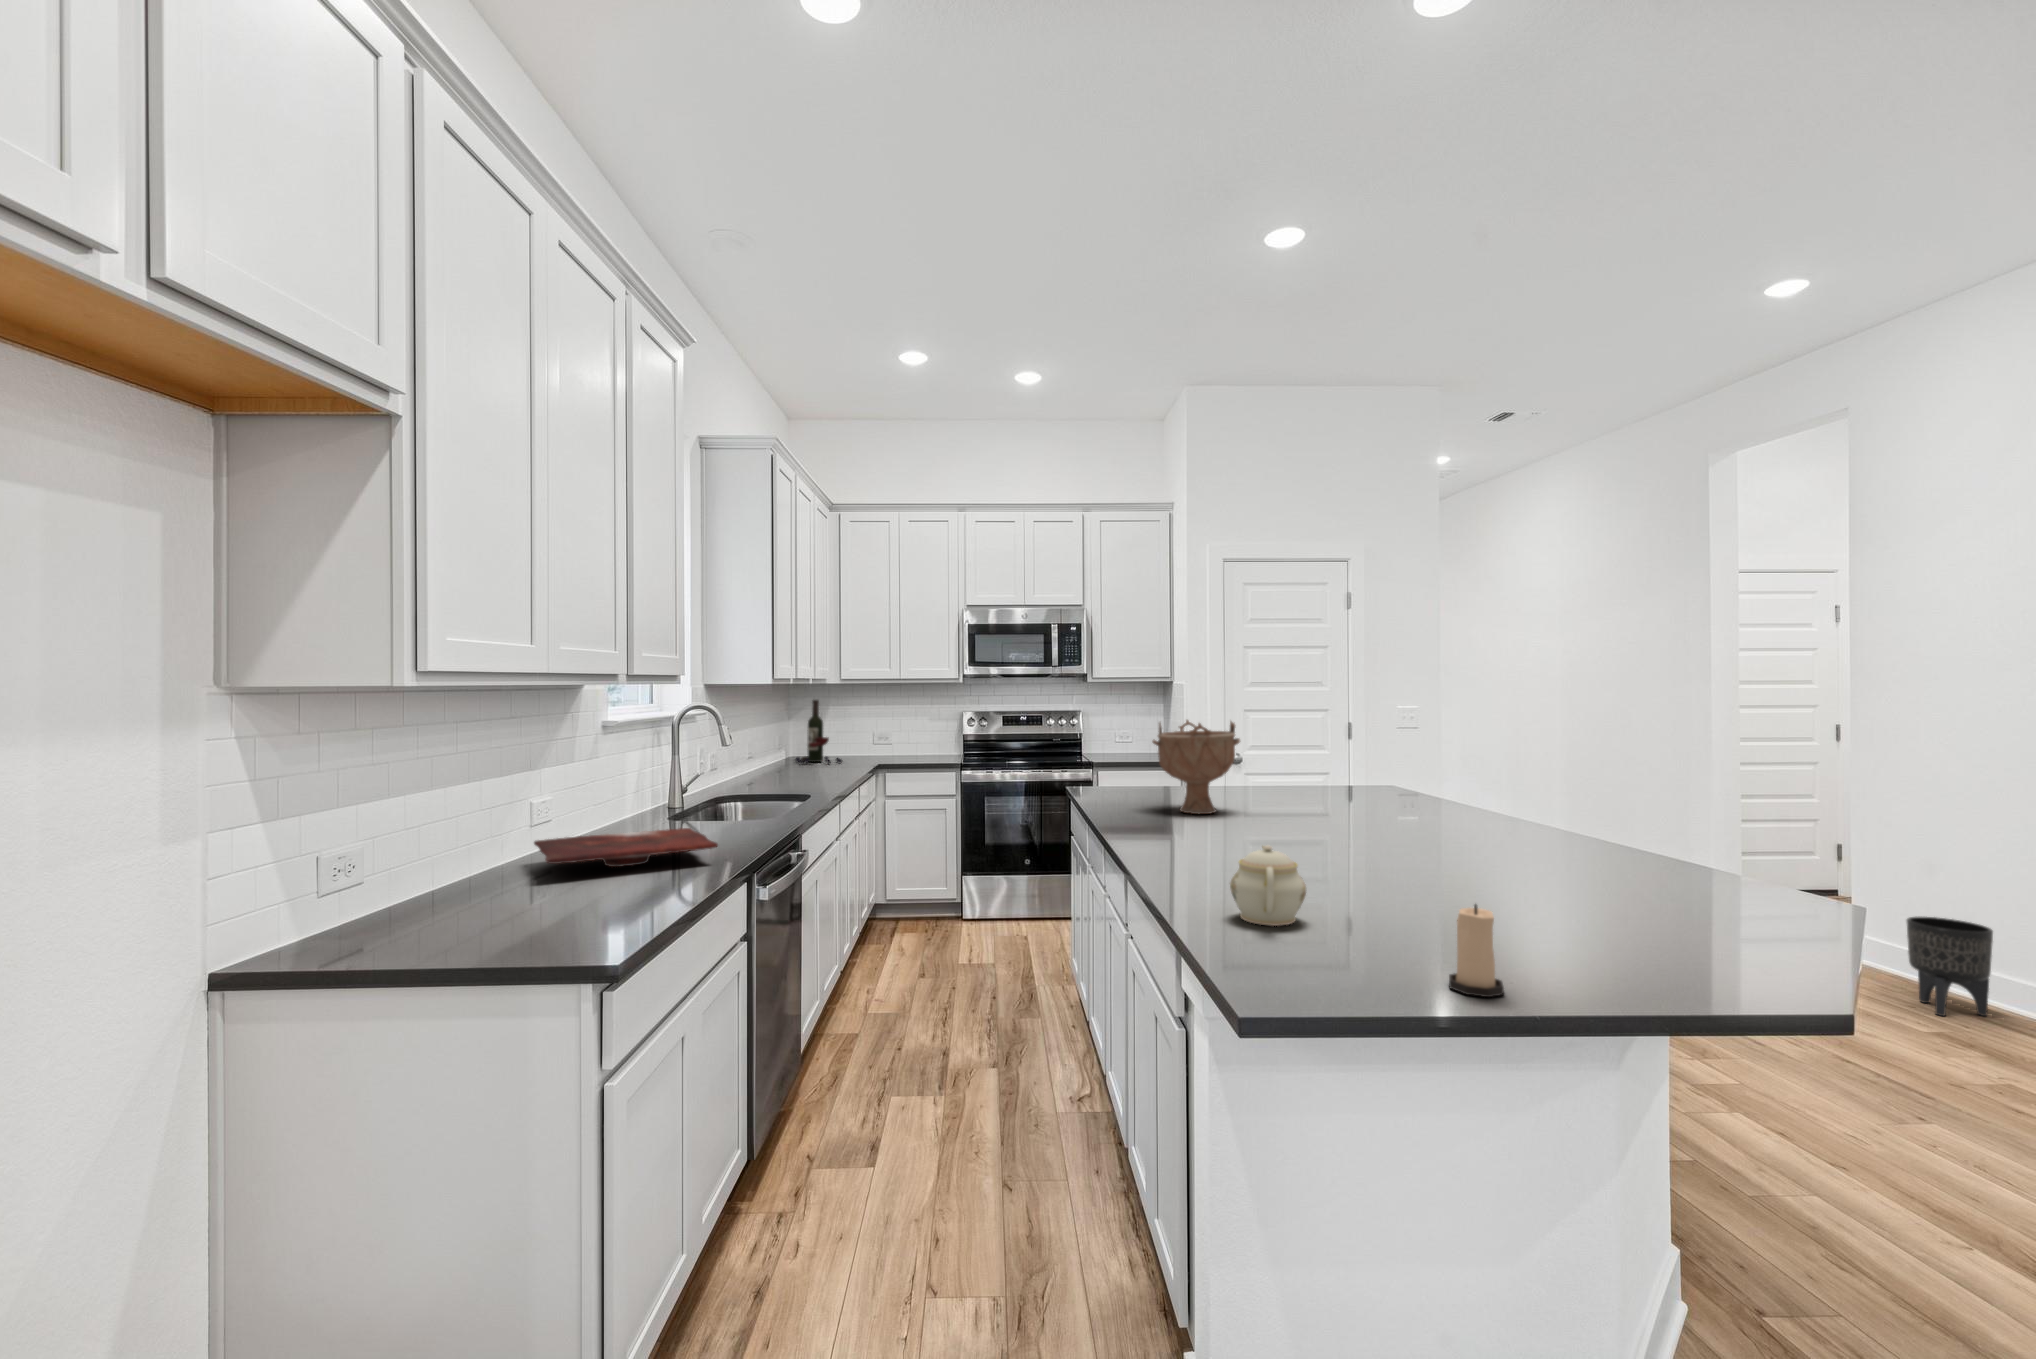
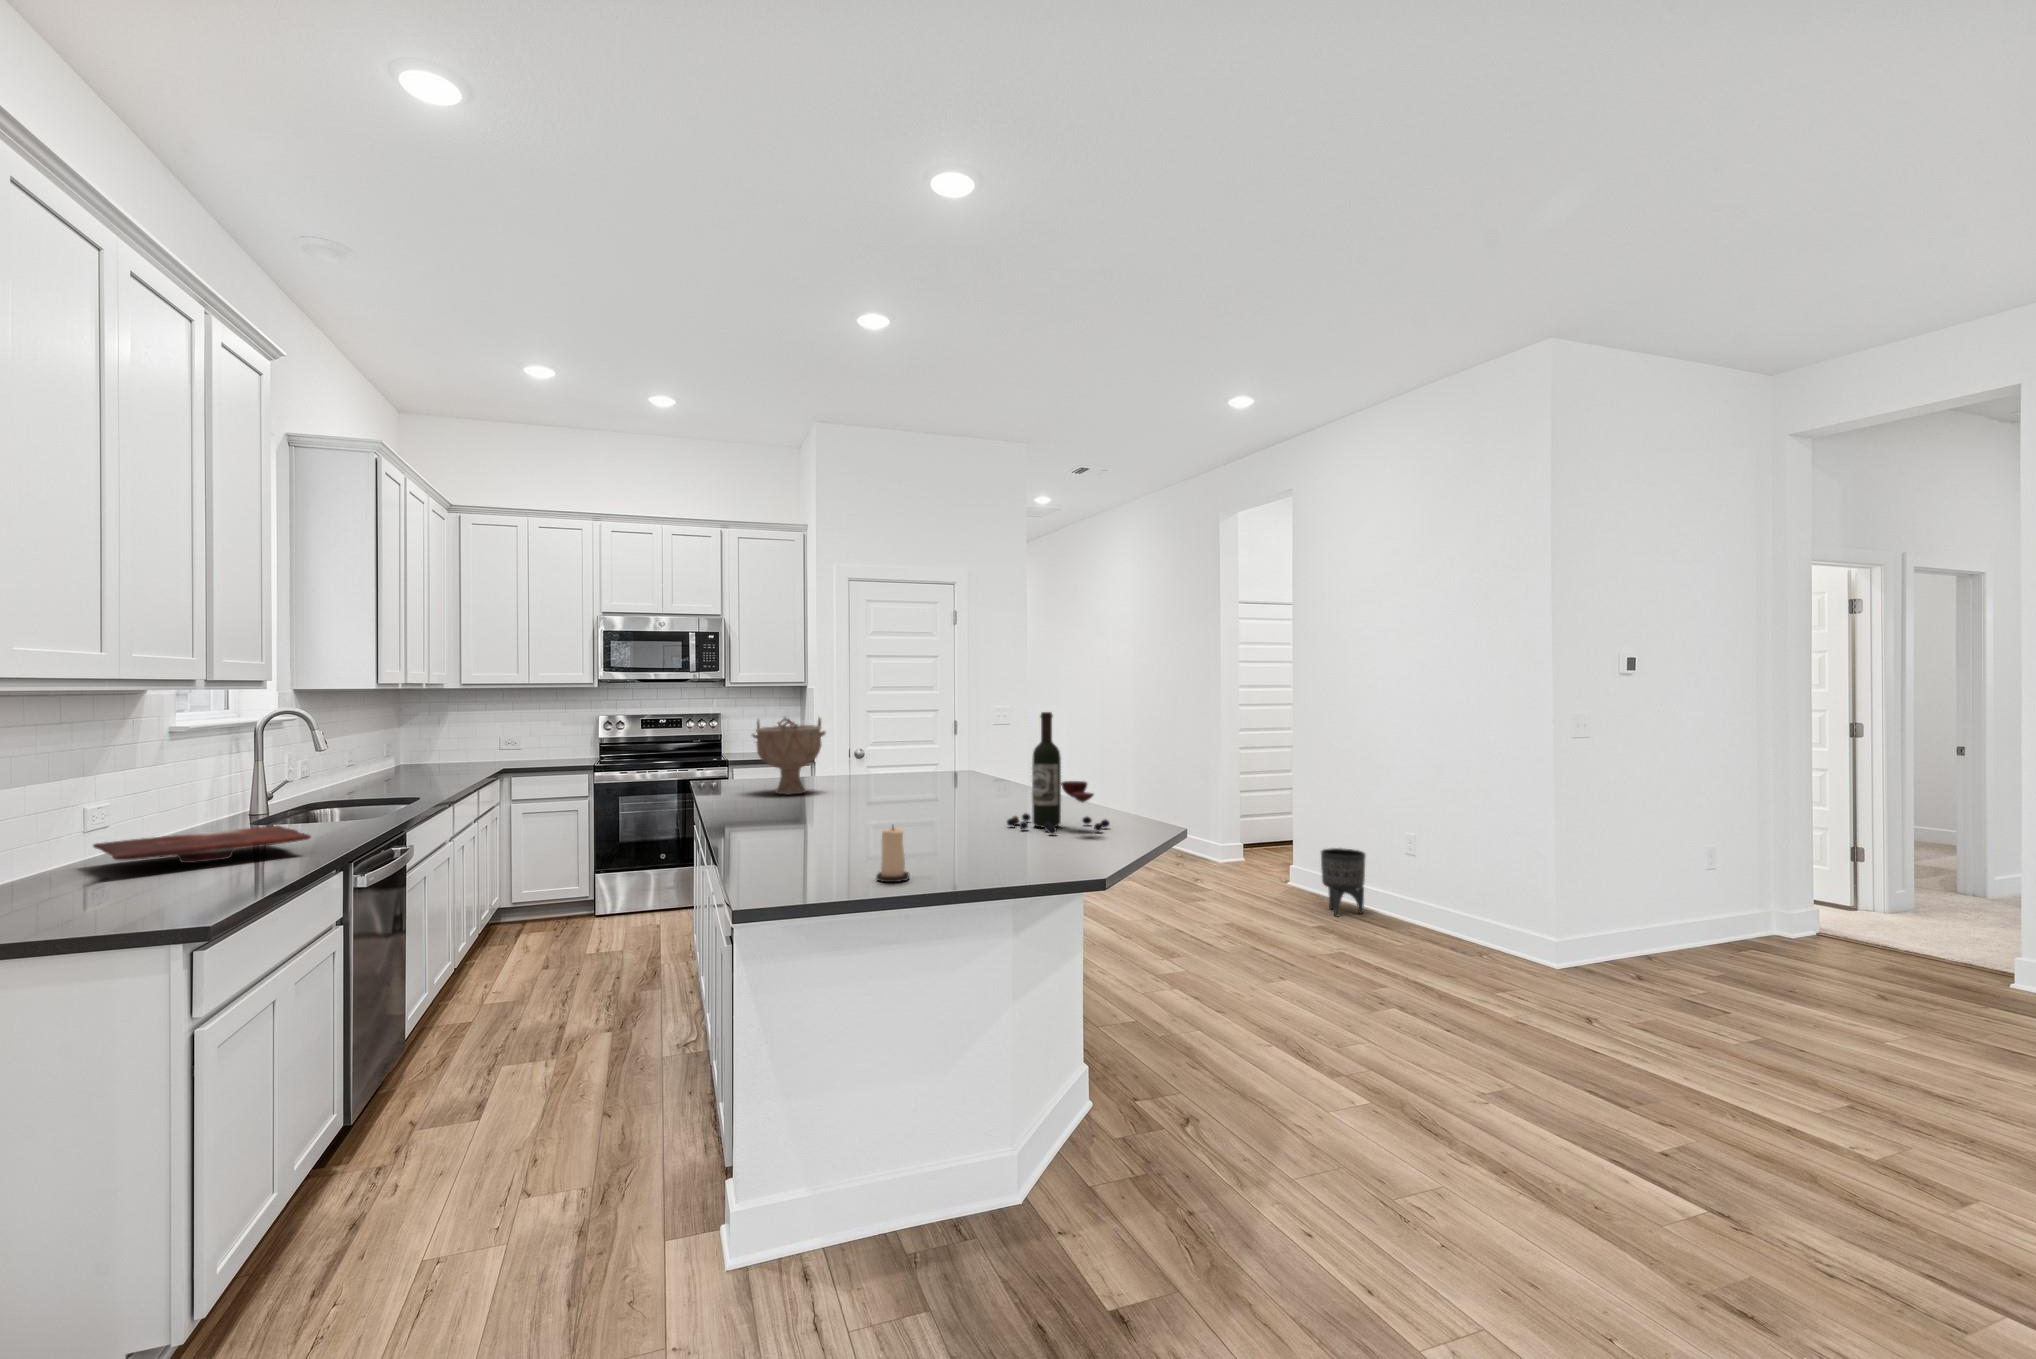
wine bottle: present [796,700,842,764] -> present [1007,712,1110,834]
teapot: present [1230,845,1306,926] -> none [760,802,814,858]

